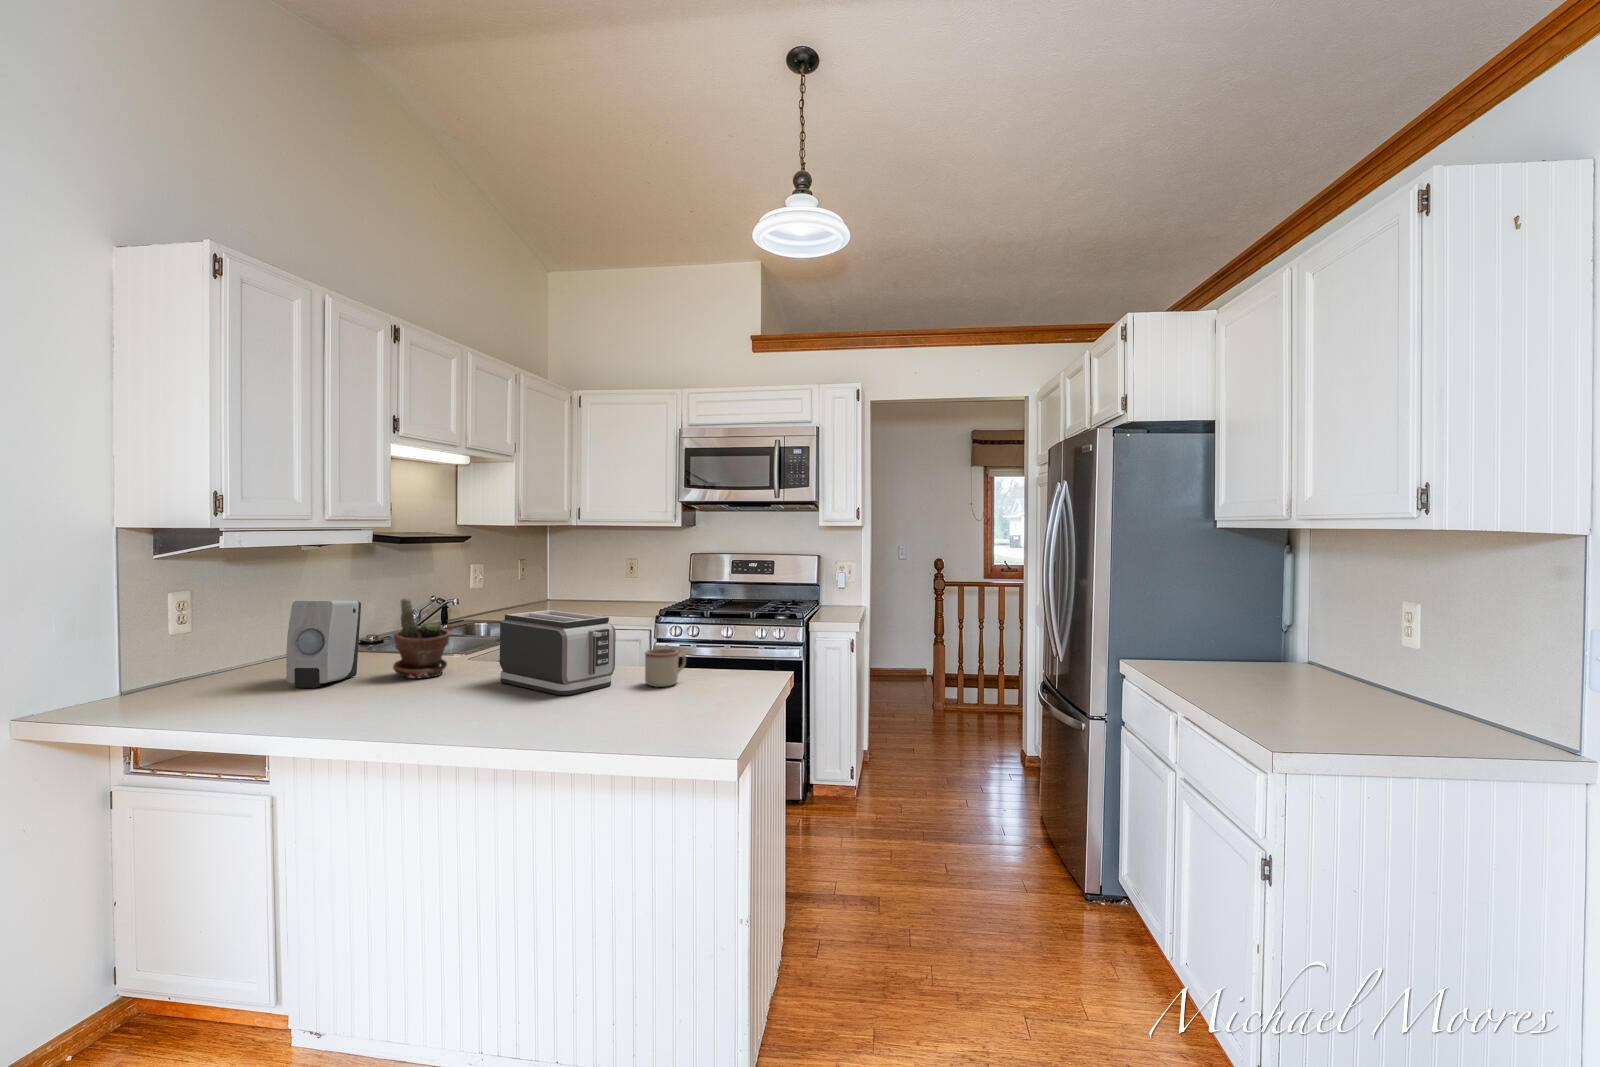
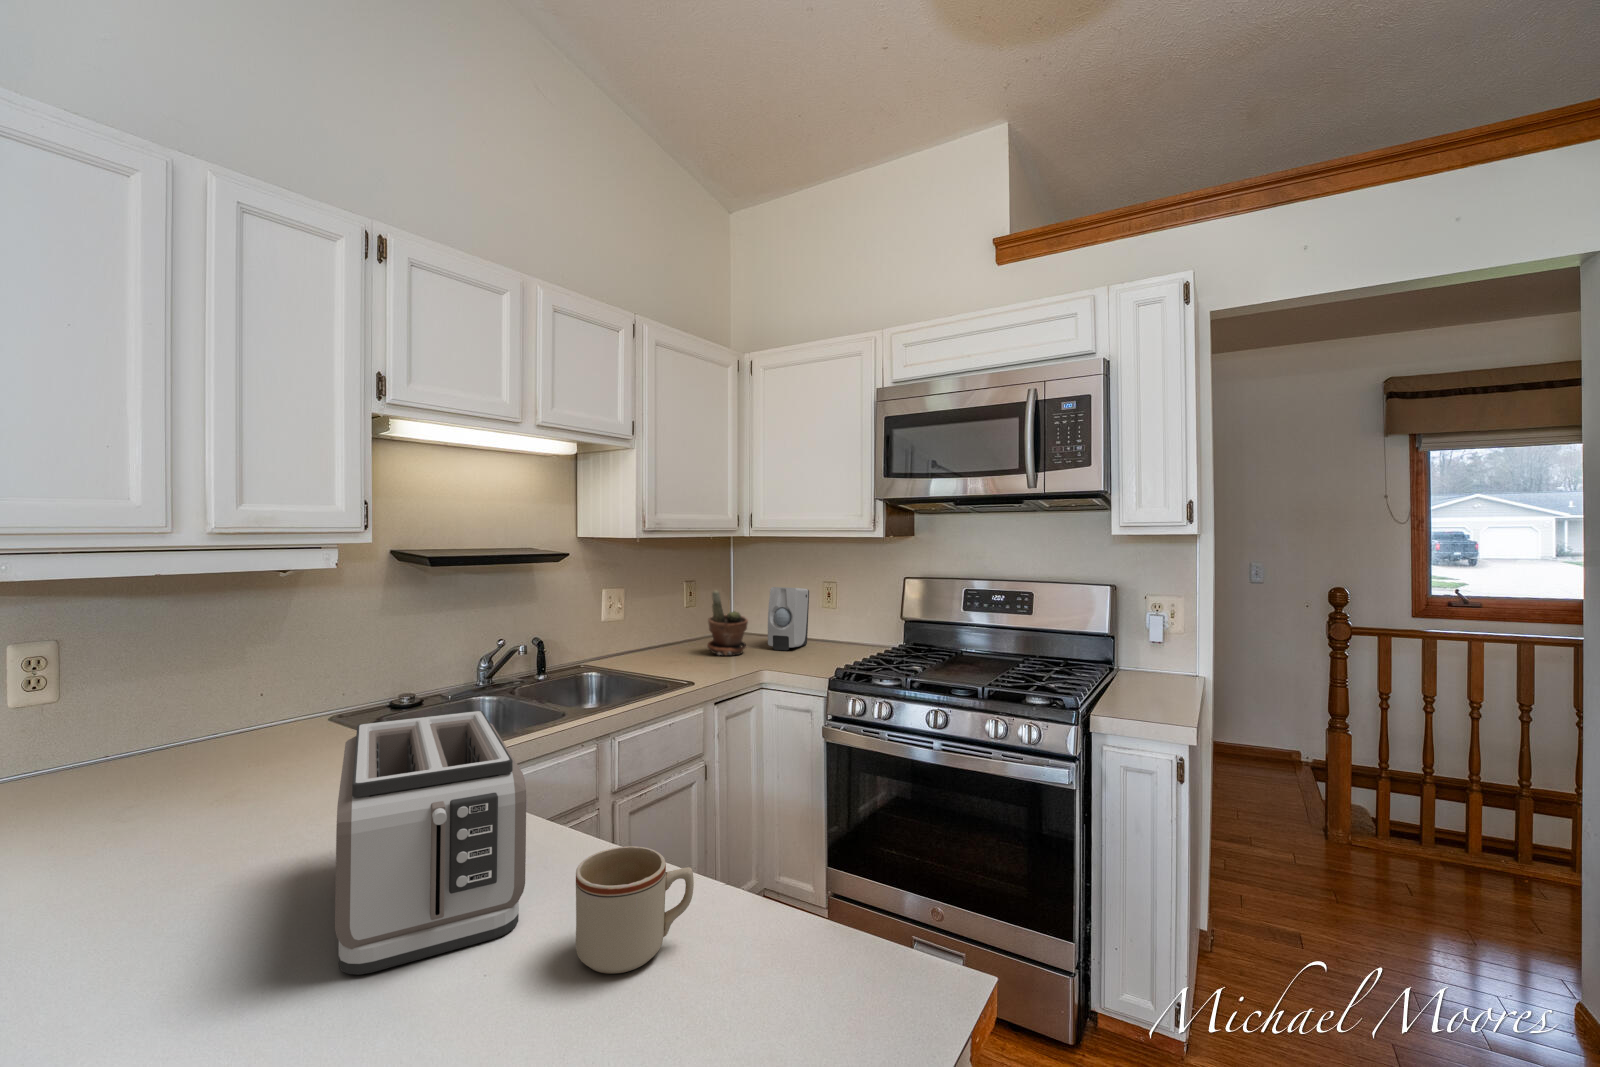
potted plant: present [393,598,450,678] -> present [707,590,748,656]
soap dispenser: present [286,600,361,688] -> present [768,587,809,650]

